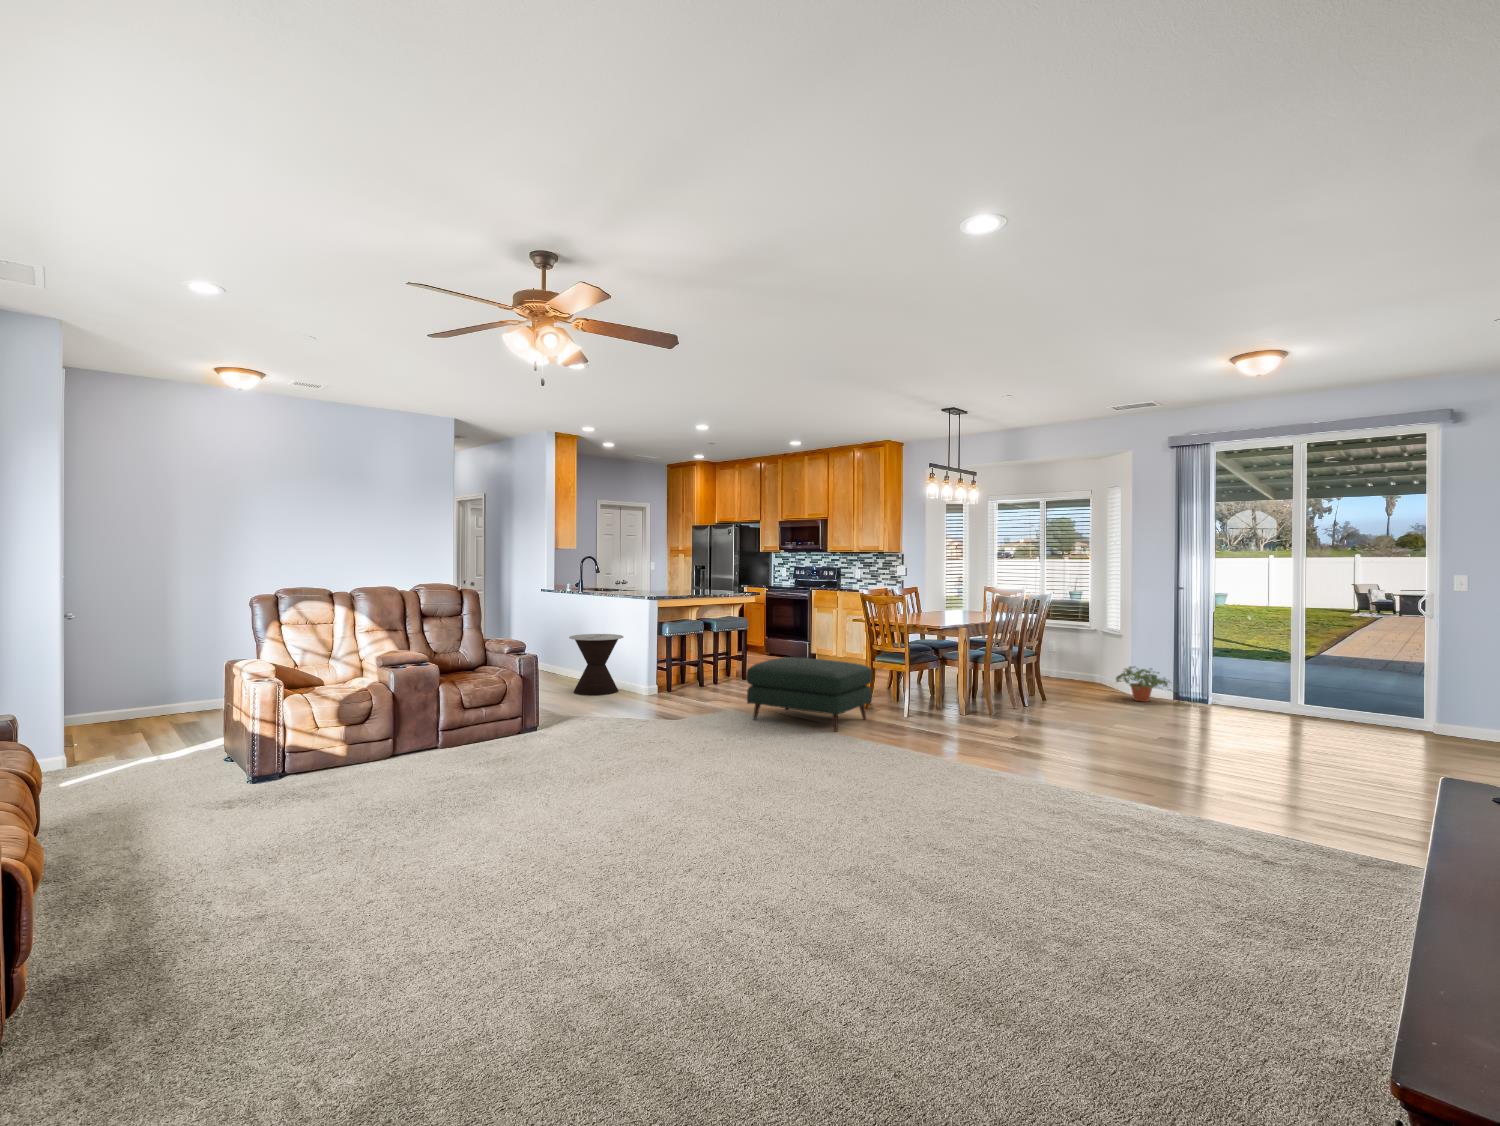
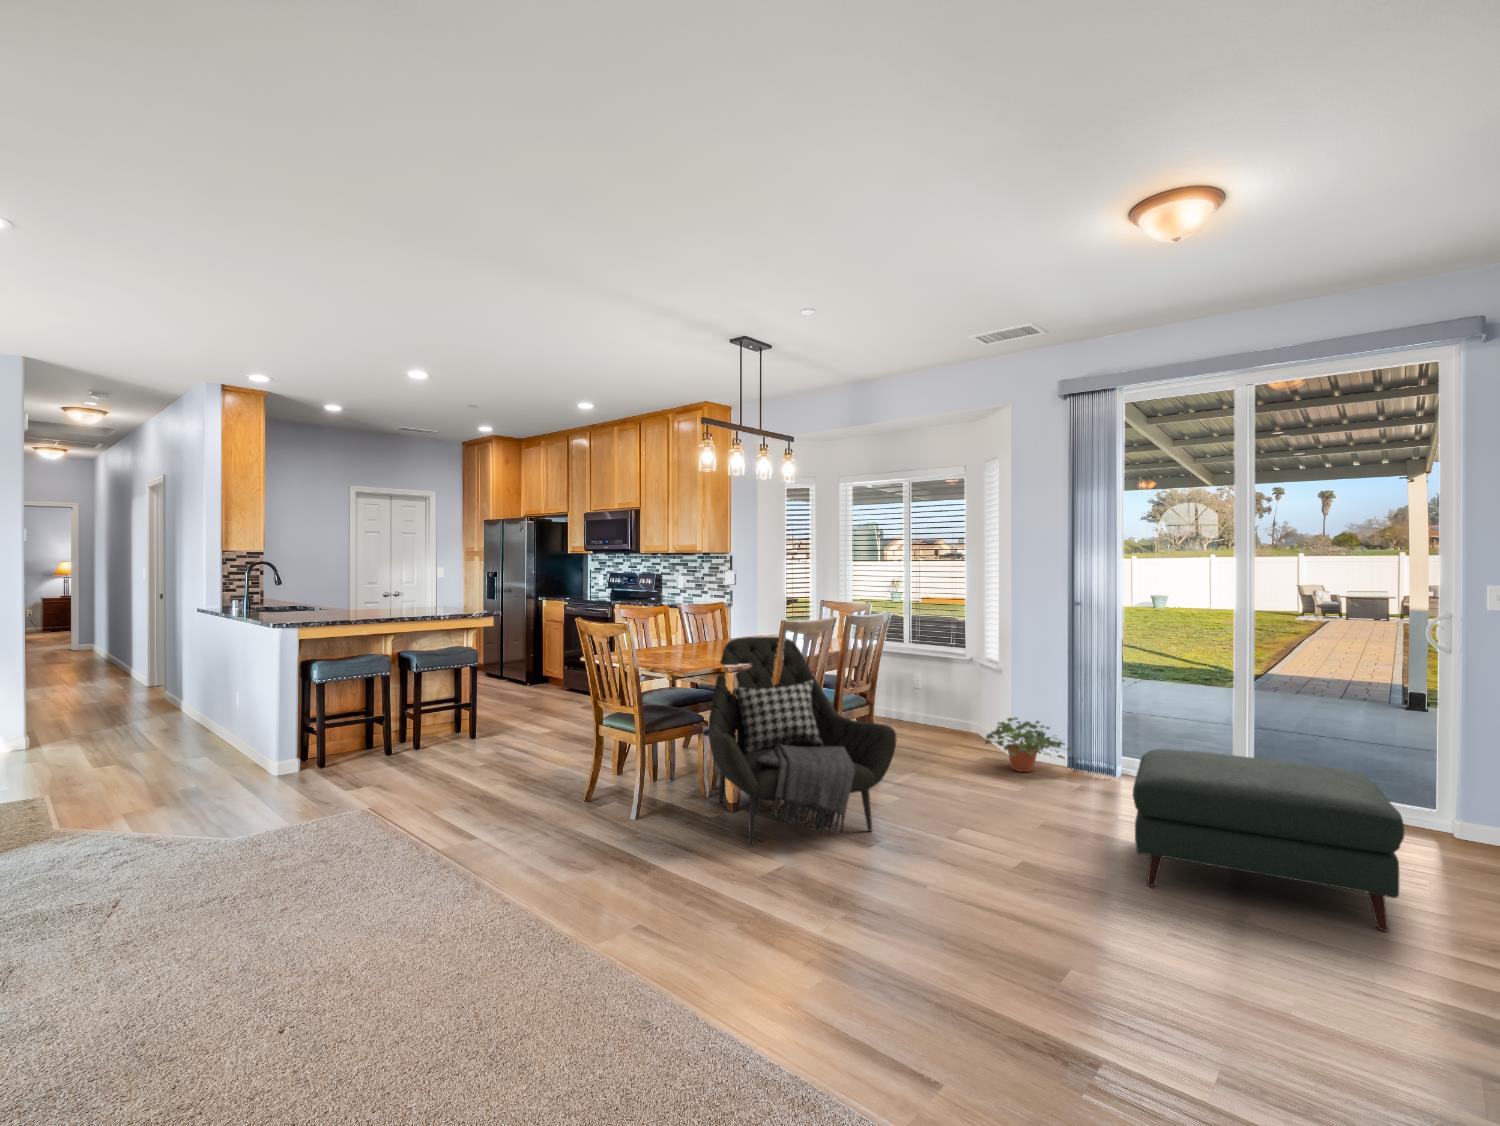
armchair: none [948,609,1076,731] -> present [703,637,896,846]
side table: present [569,634,623,695] -> none [161,672,260,770]
ottoman: present [746,657,872,732] -> present [1133,749,1405,932]

